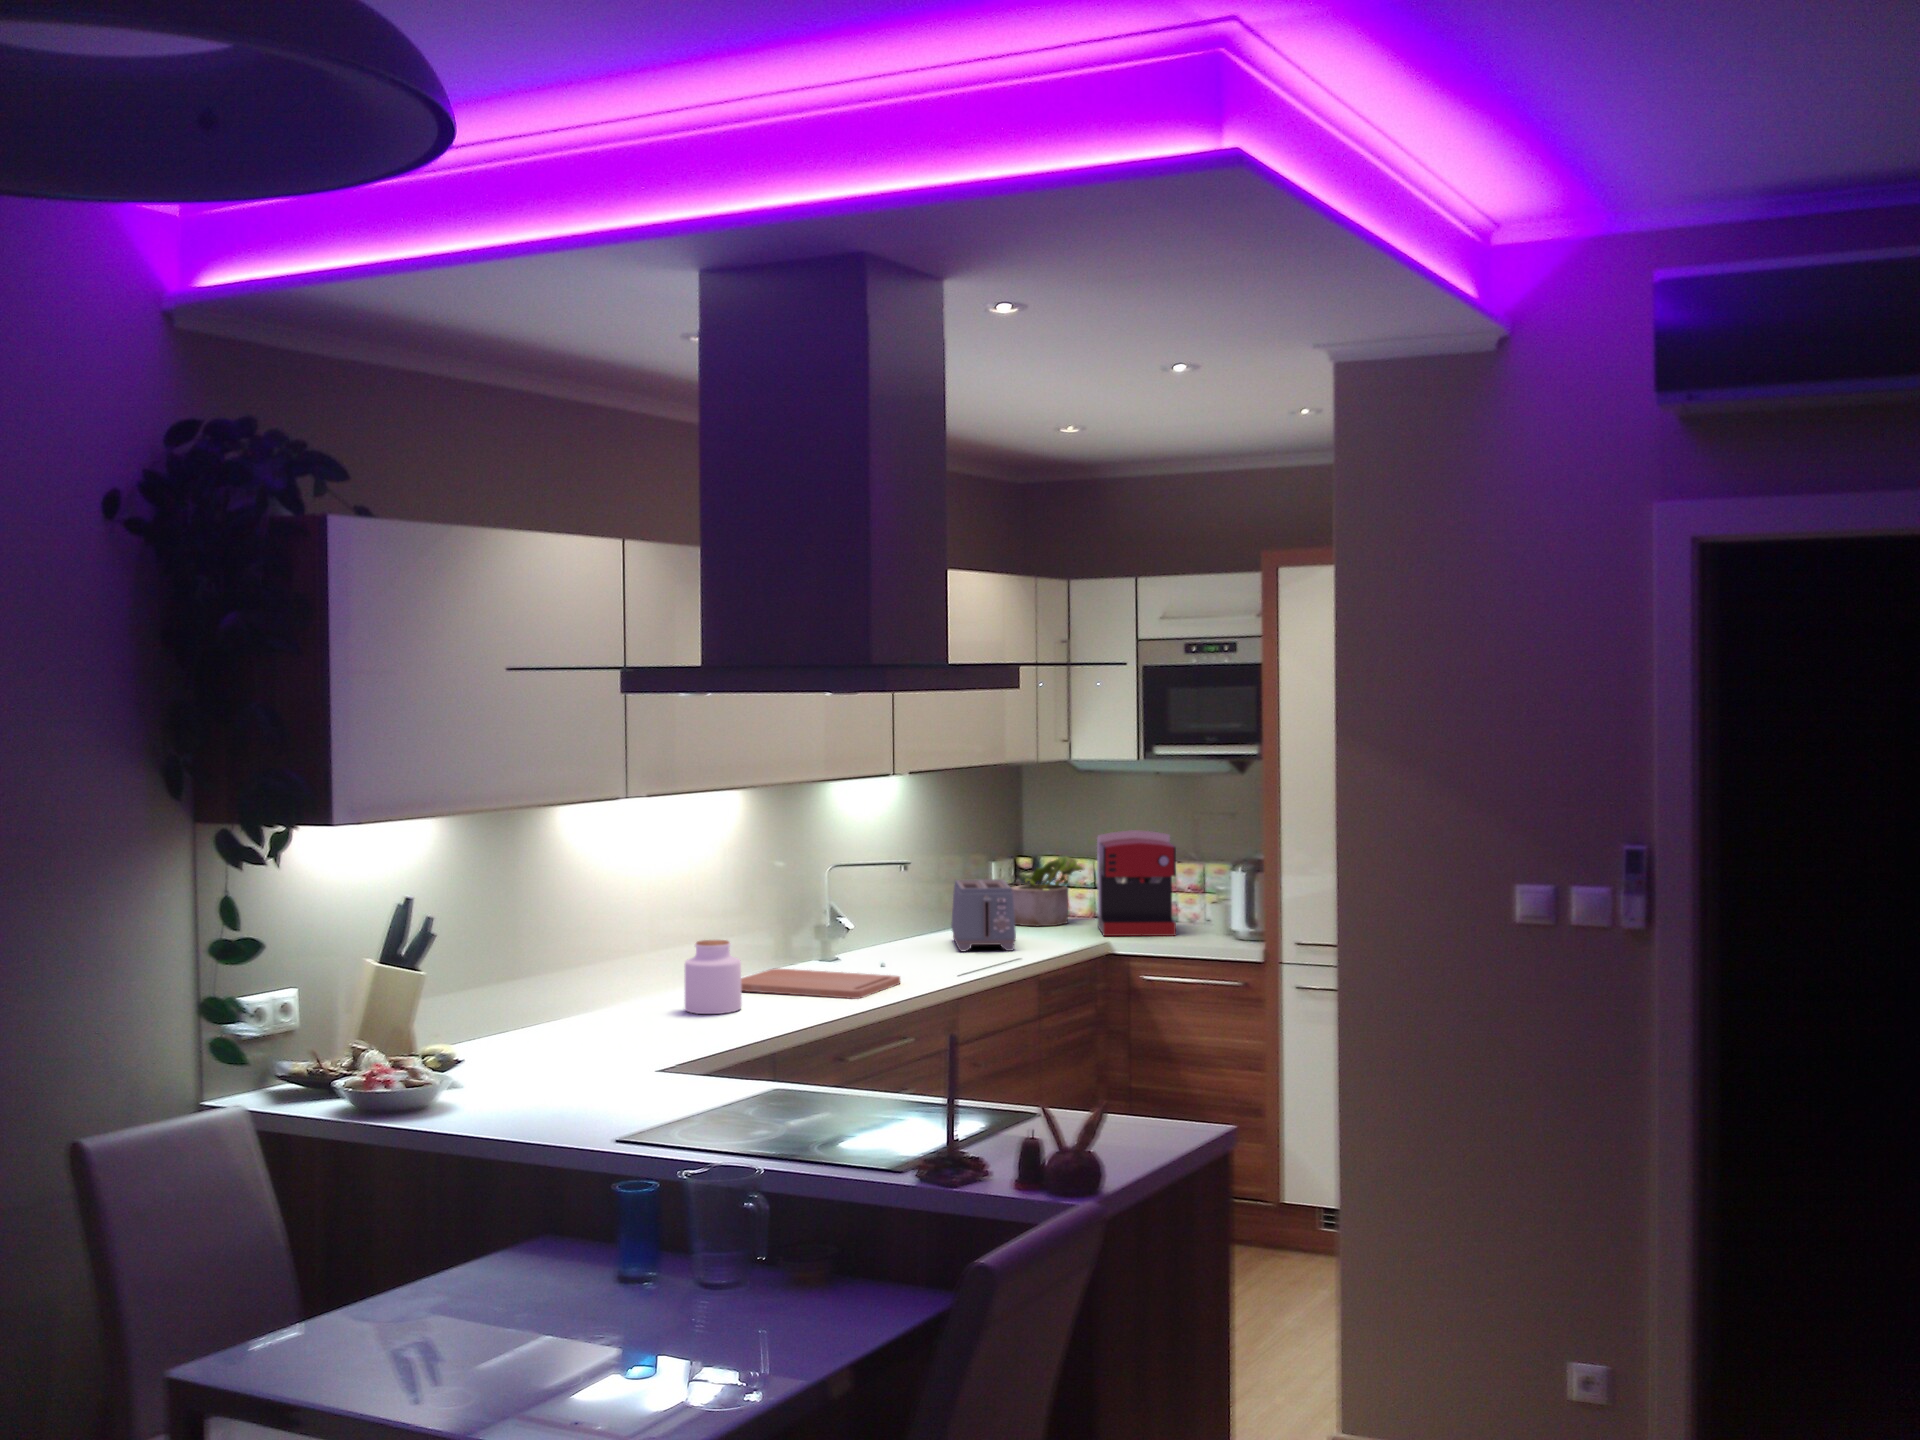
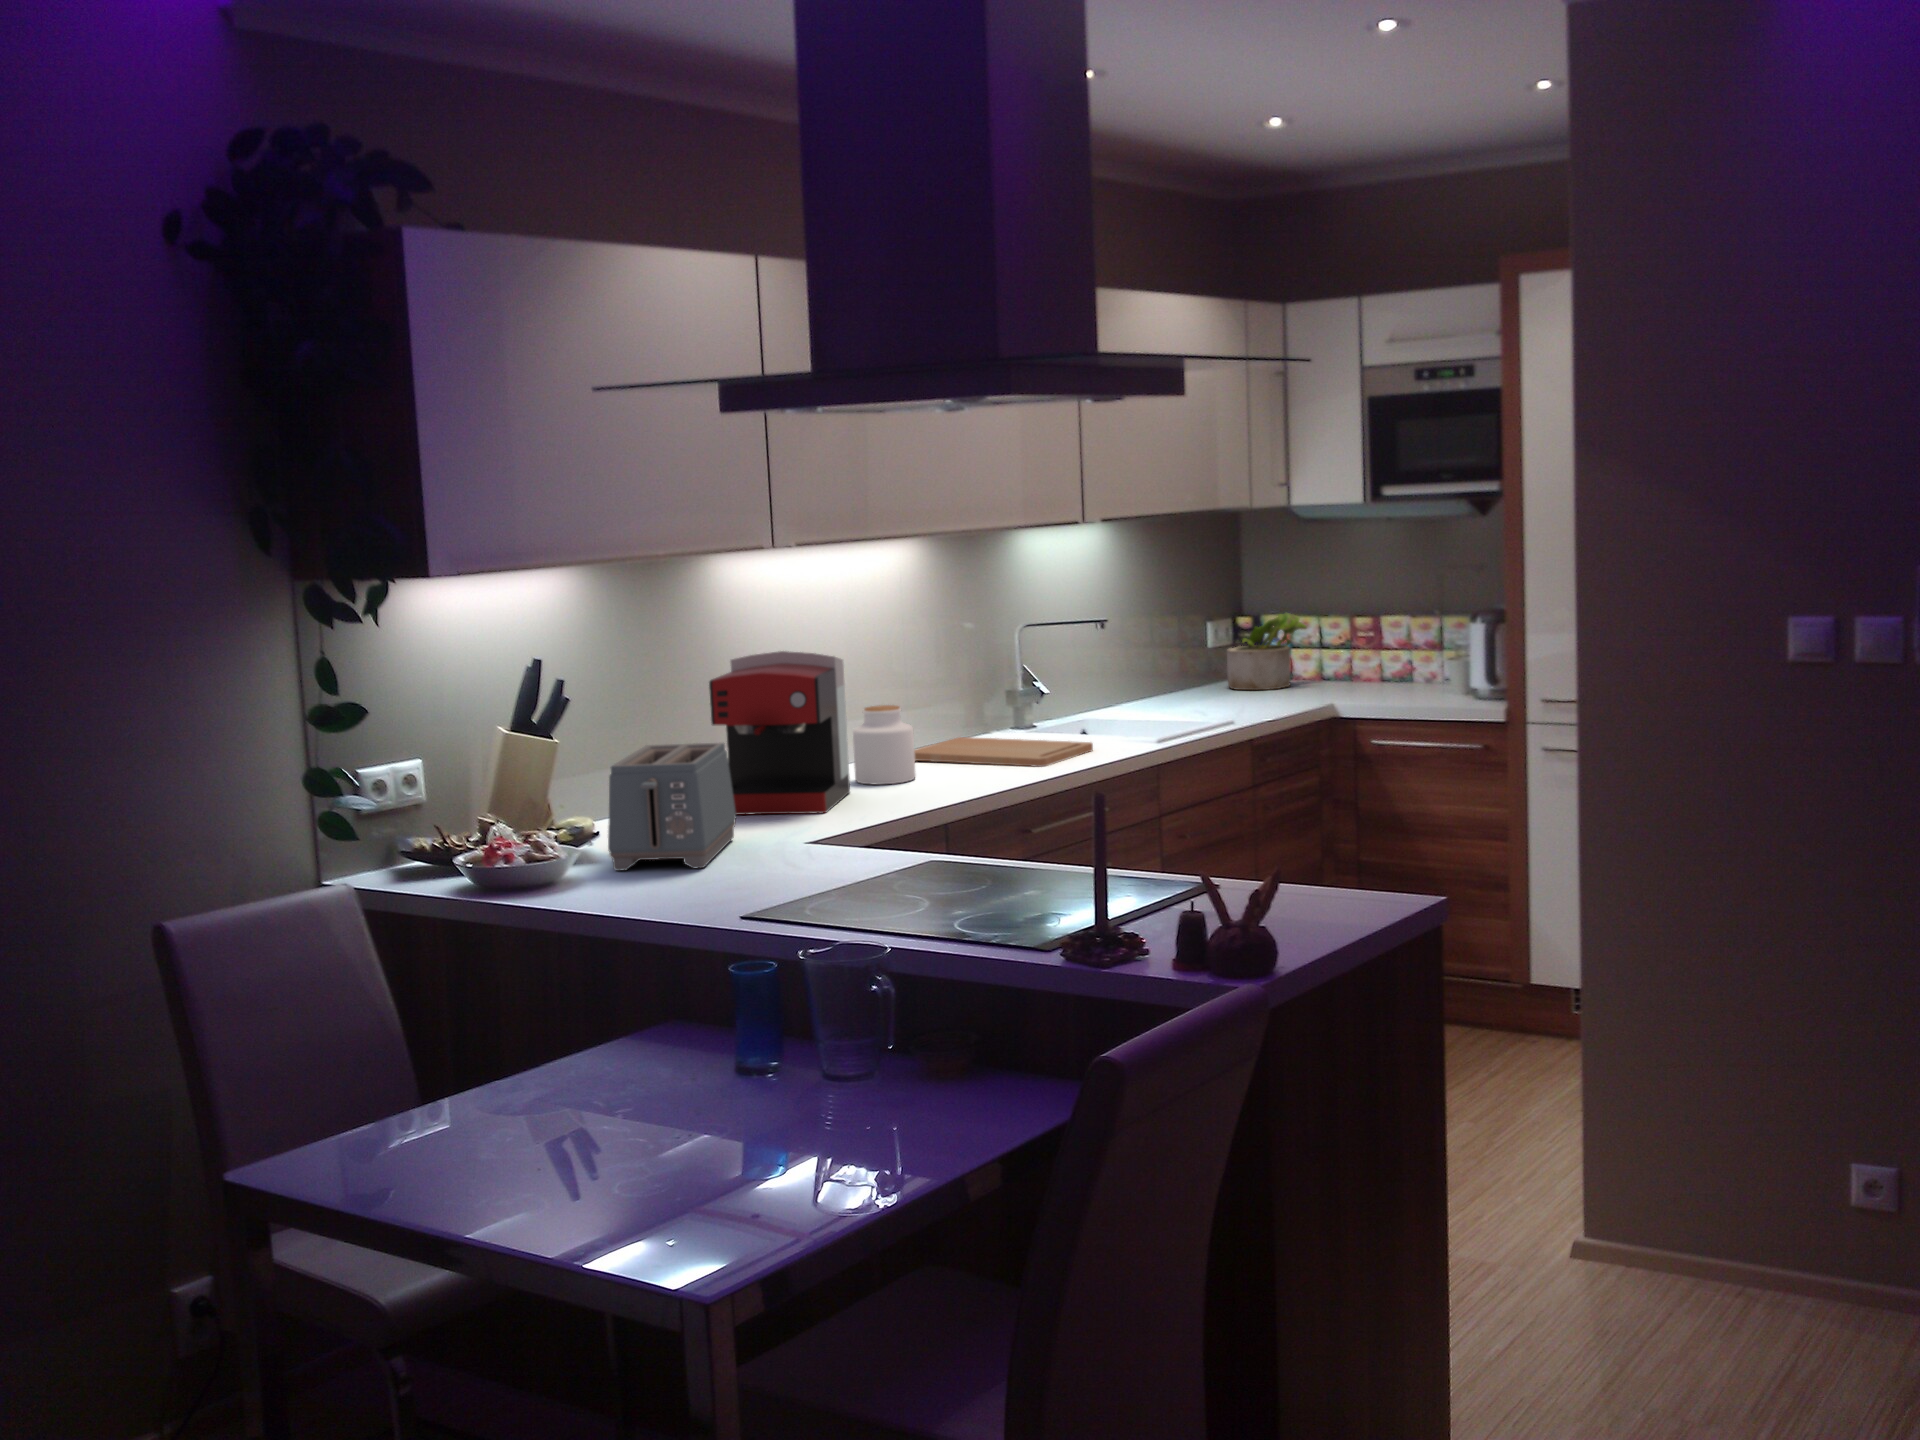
coffee maker: present [1097,830,1176,936] -> present [709,651,850,815]
toaster: present [951,879,1016,951] -> present [608,743,736,871]

